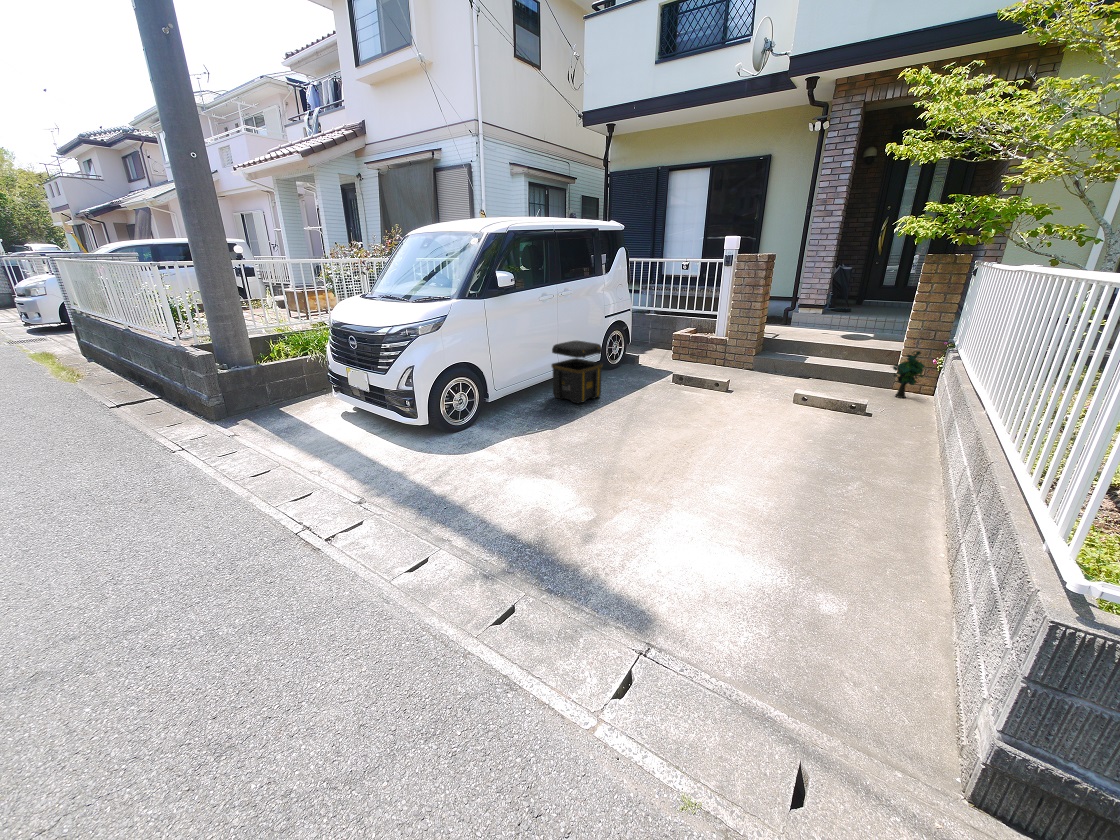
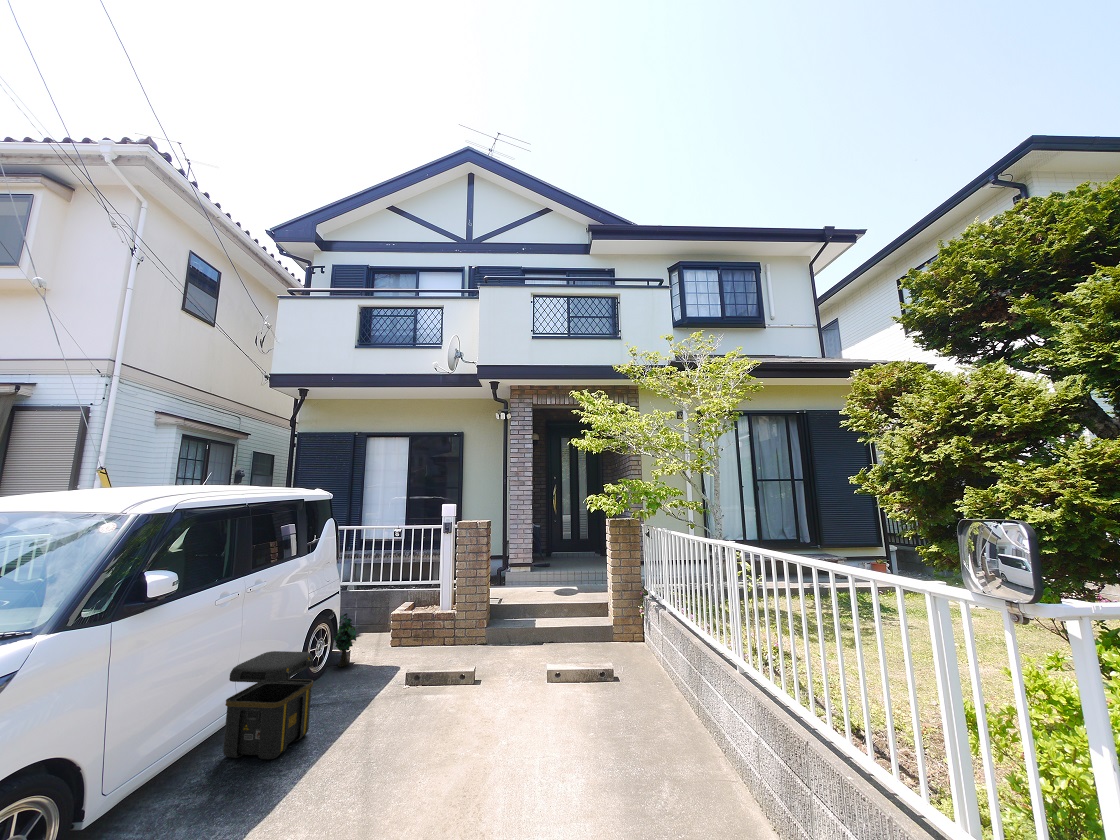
decorative plant: present [893,351,924,398] -> present [332,613,356,667]

